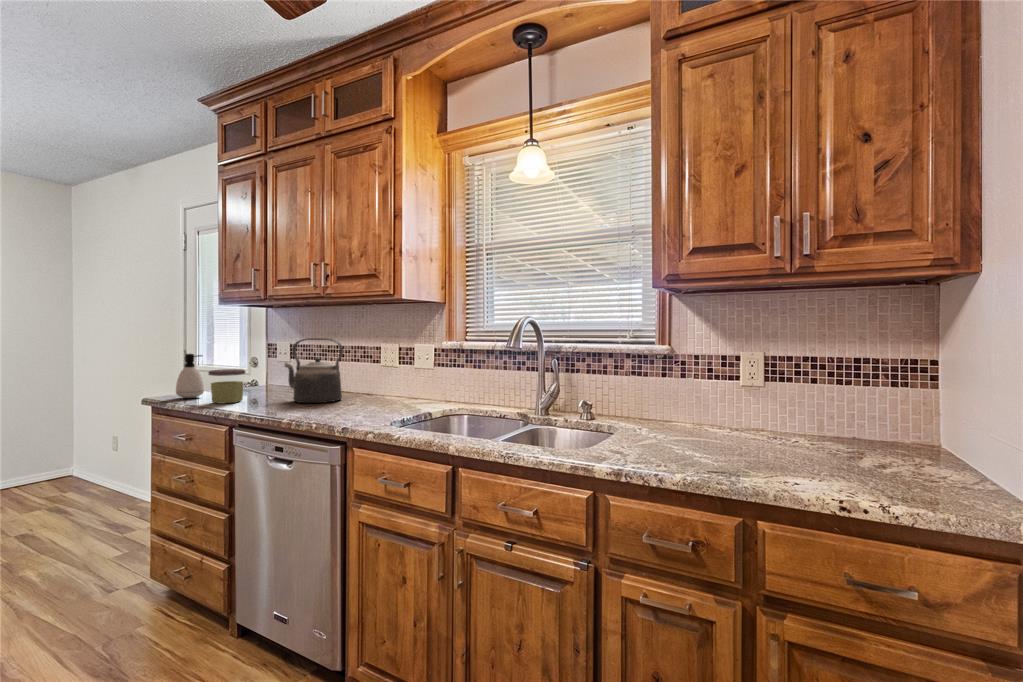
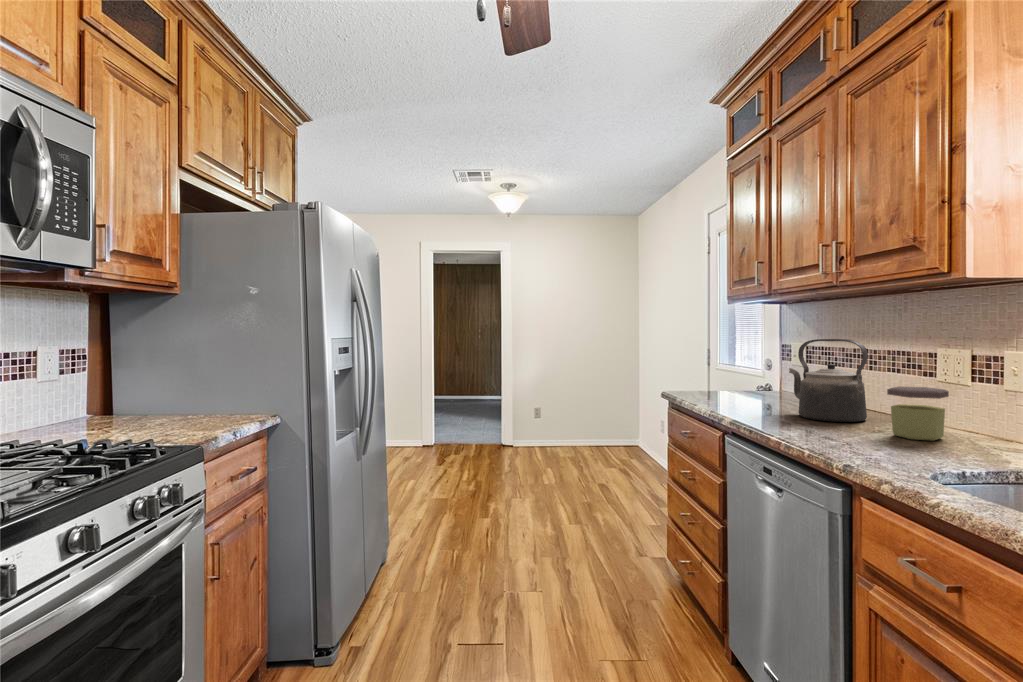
soap dispenser: present [176,354,204,398] -> none [685,354,710,398]
jar: present [209,369,245,404] -> present [887,387,949,441]

